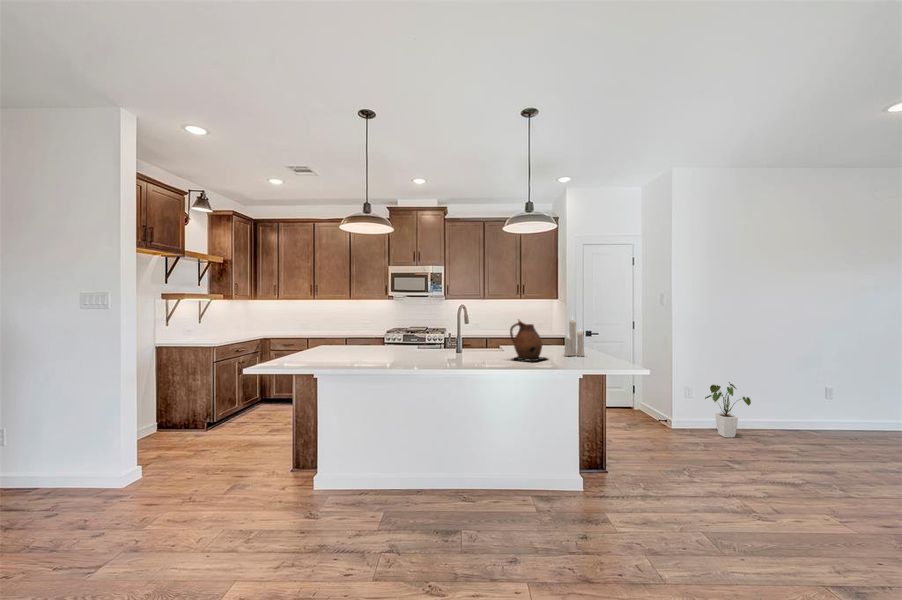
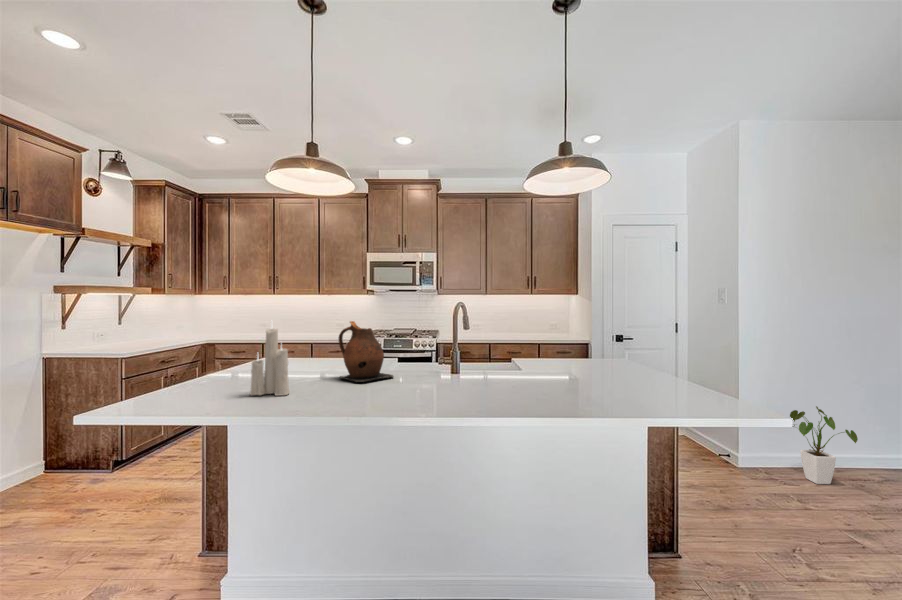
ceramic pitcher: present [510,320,546,361] -> present [339,321,393,382]
candle: present [564,320,584,356] -> present [250,327,290,396]

